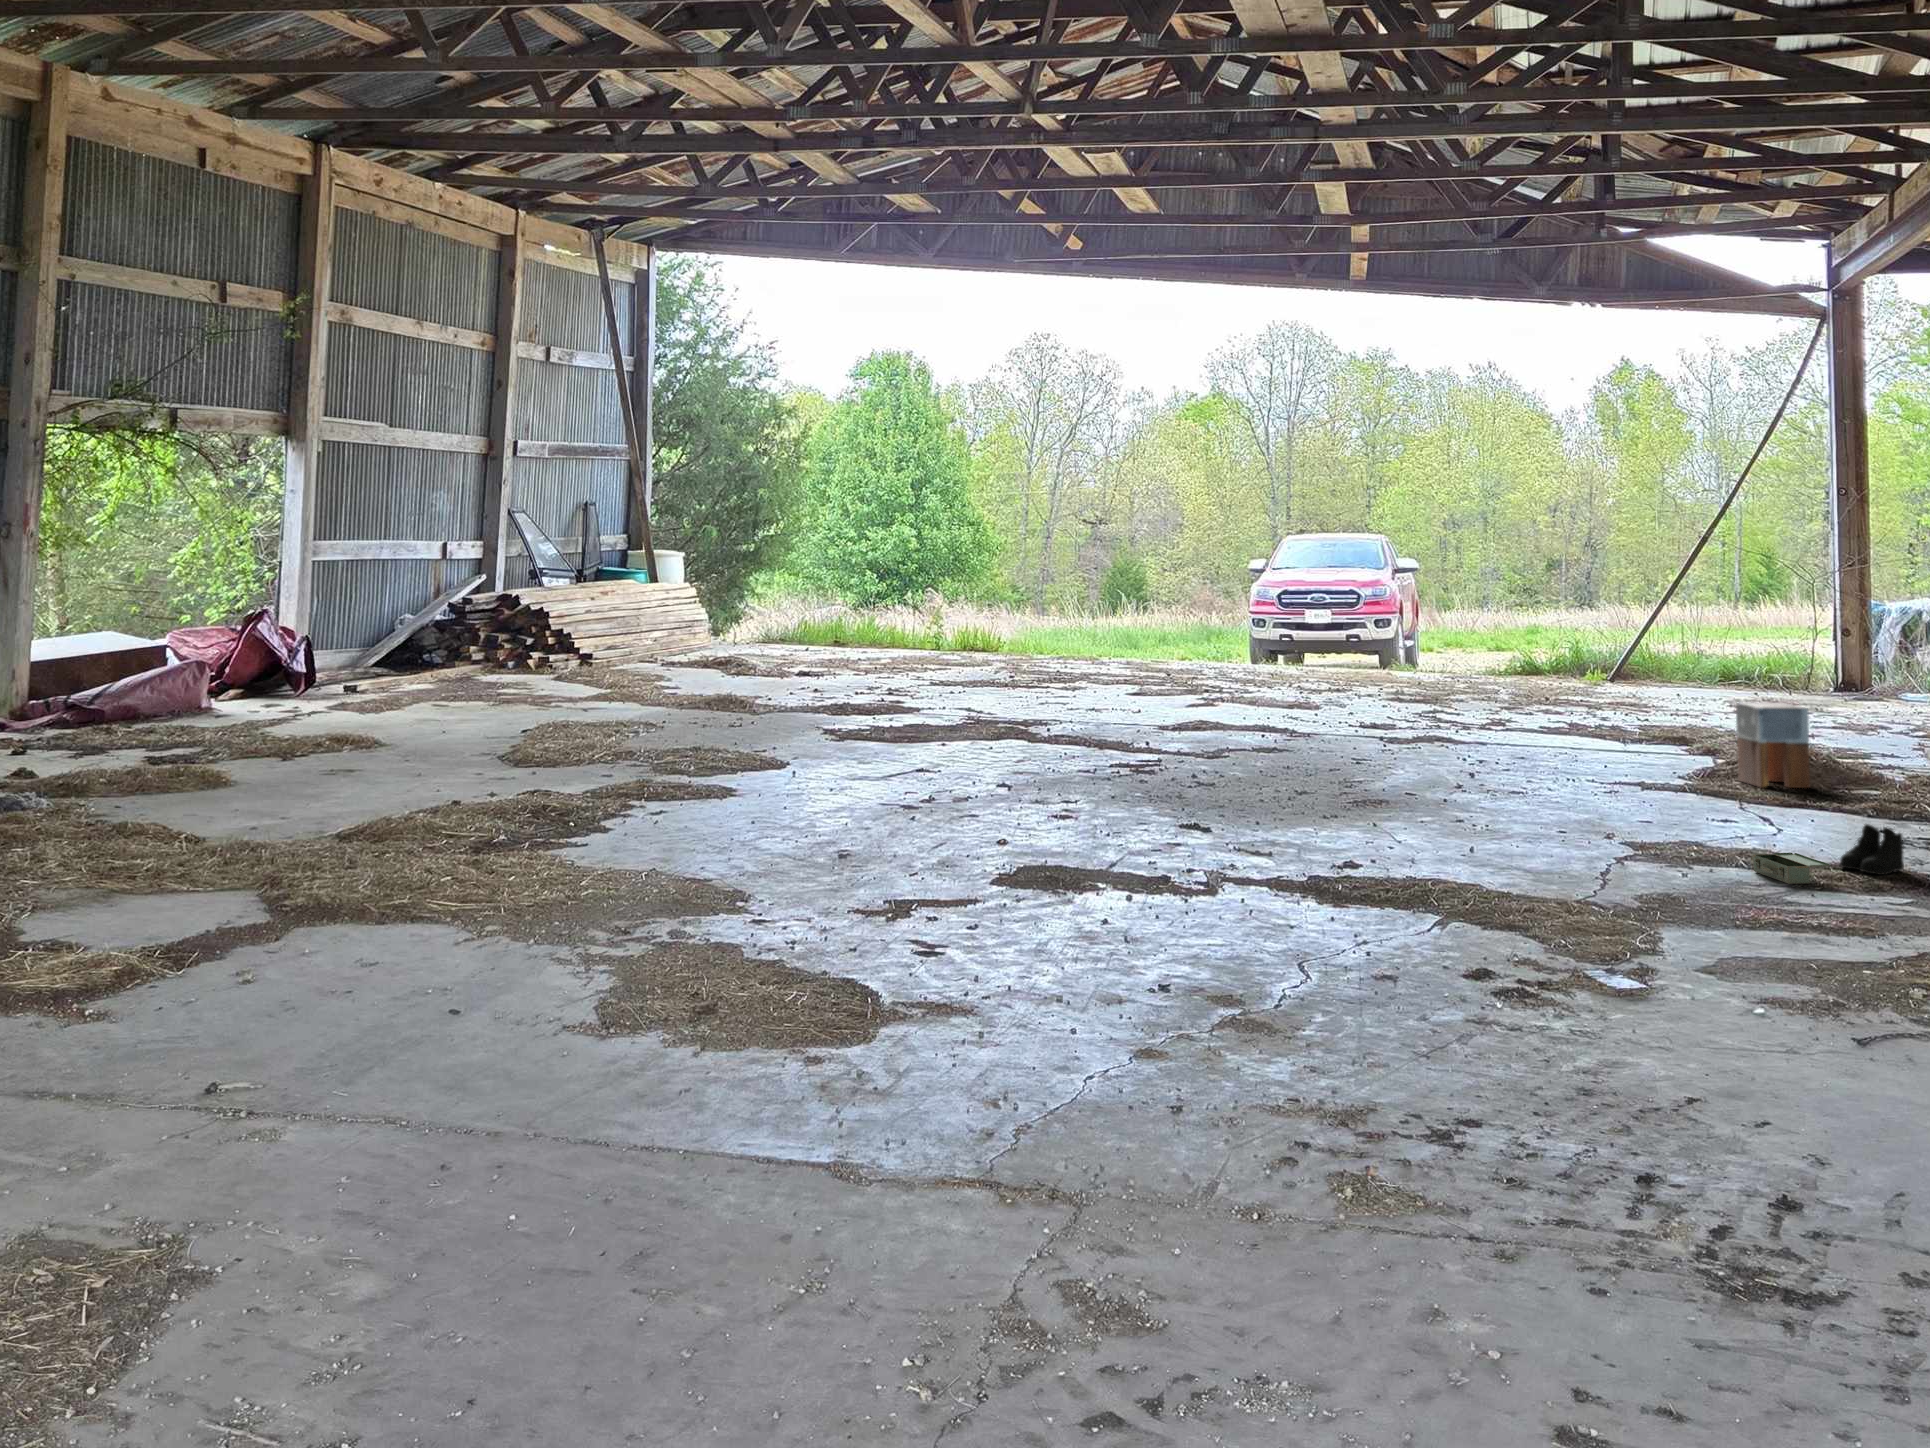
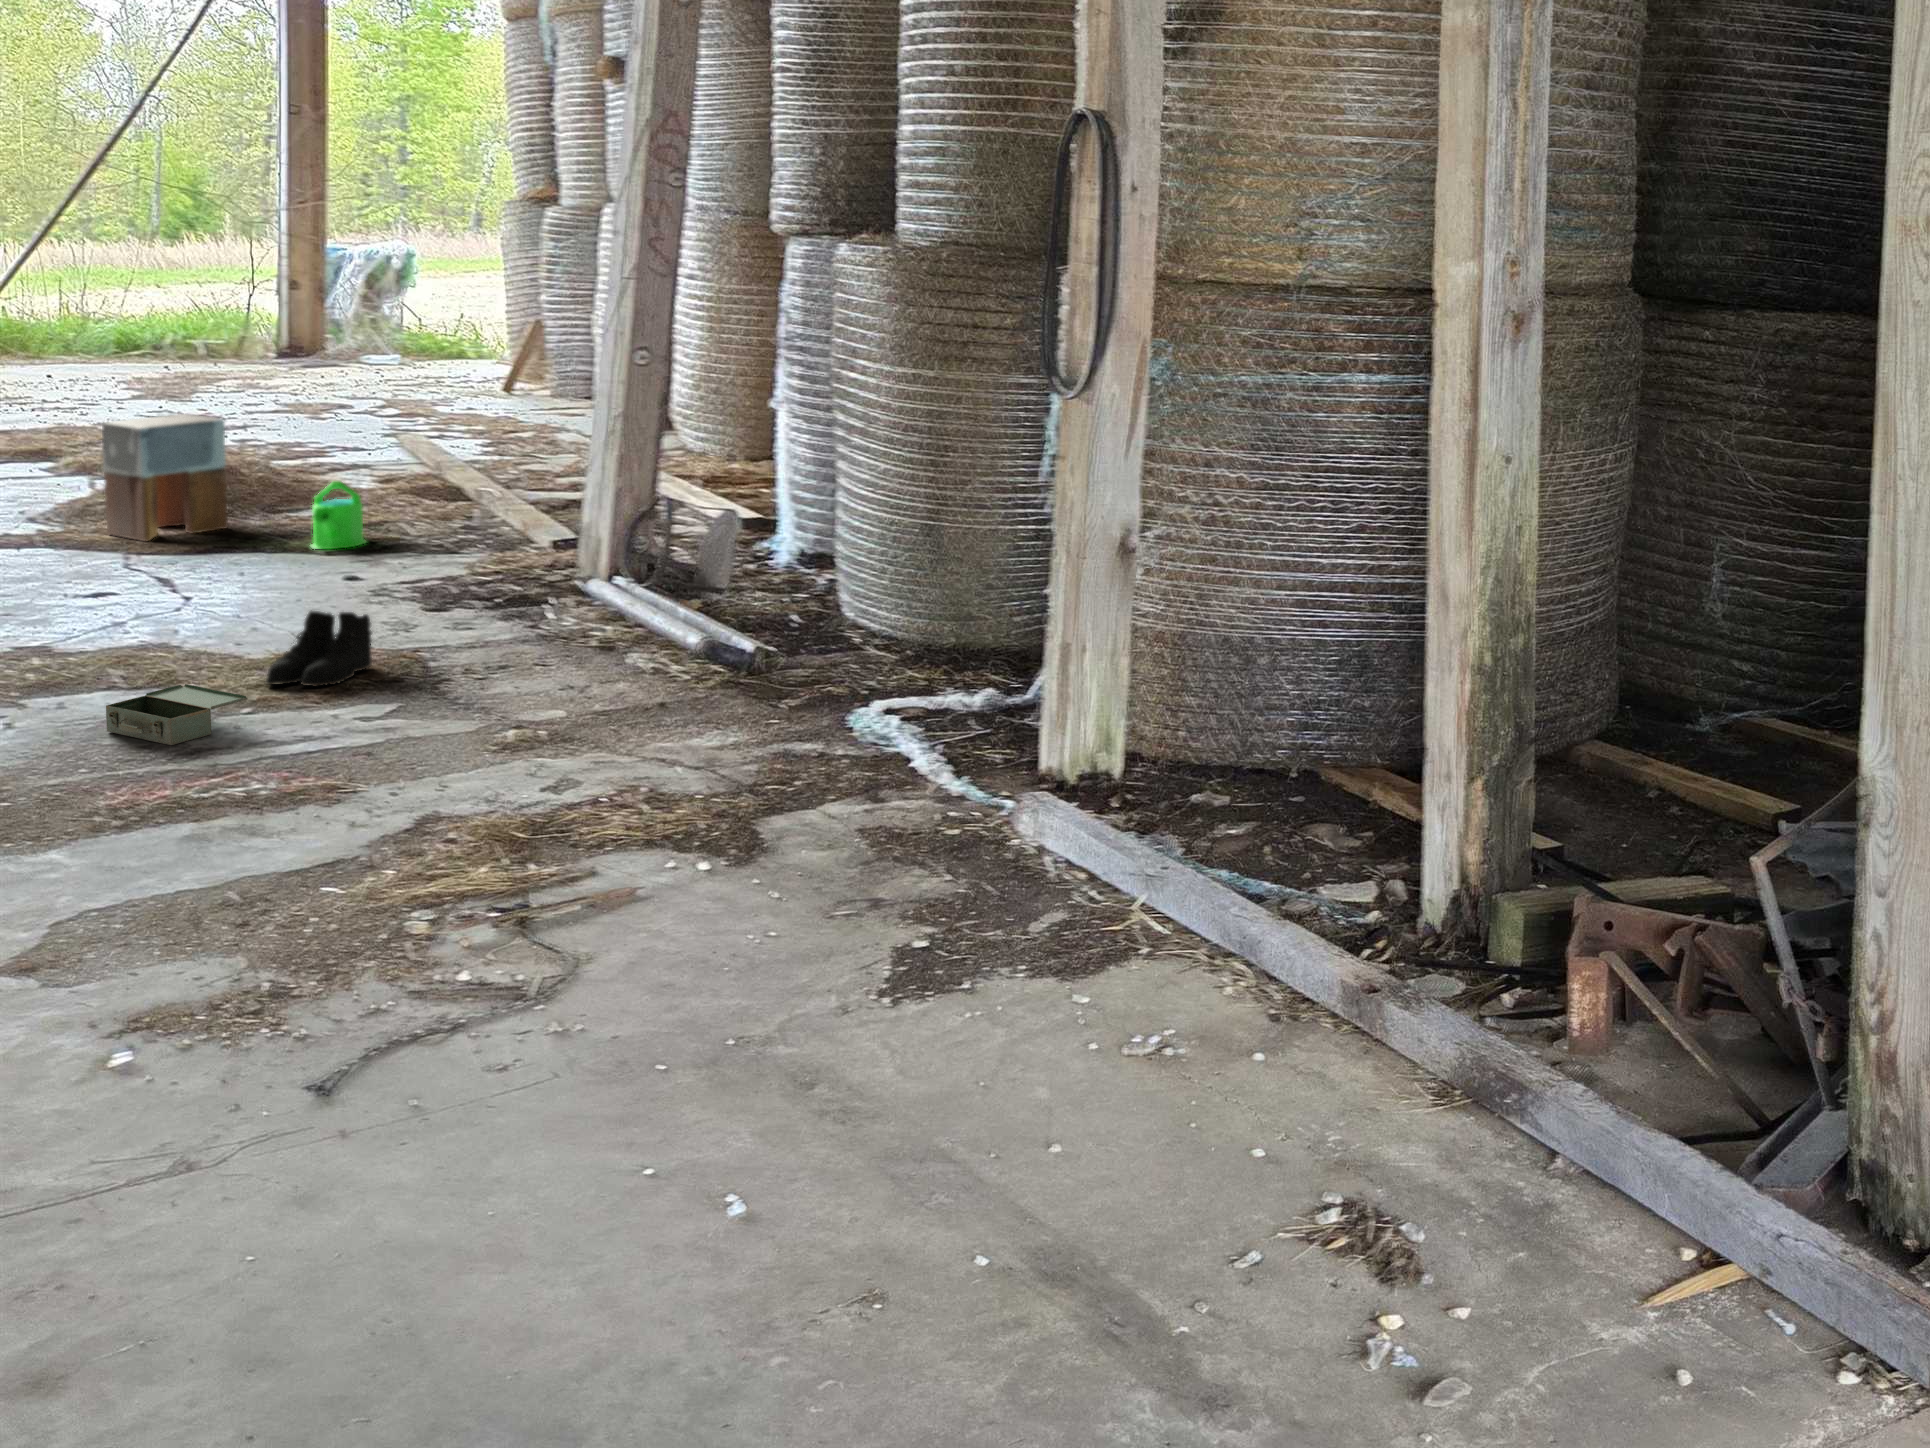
watering can: none [1863,759,1902,809] -> present [311,482,366,549]

